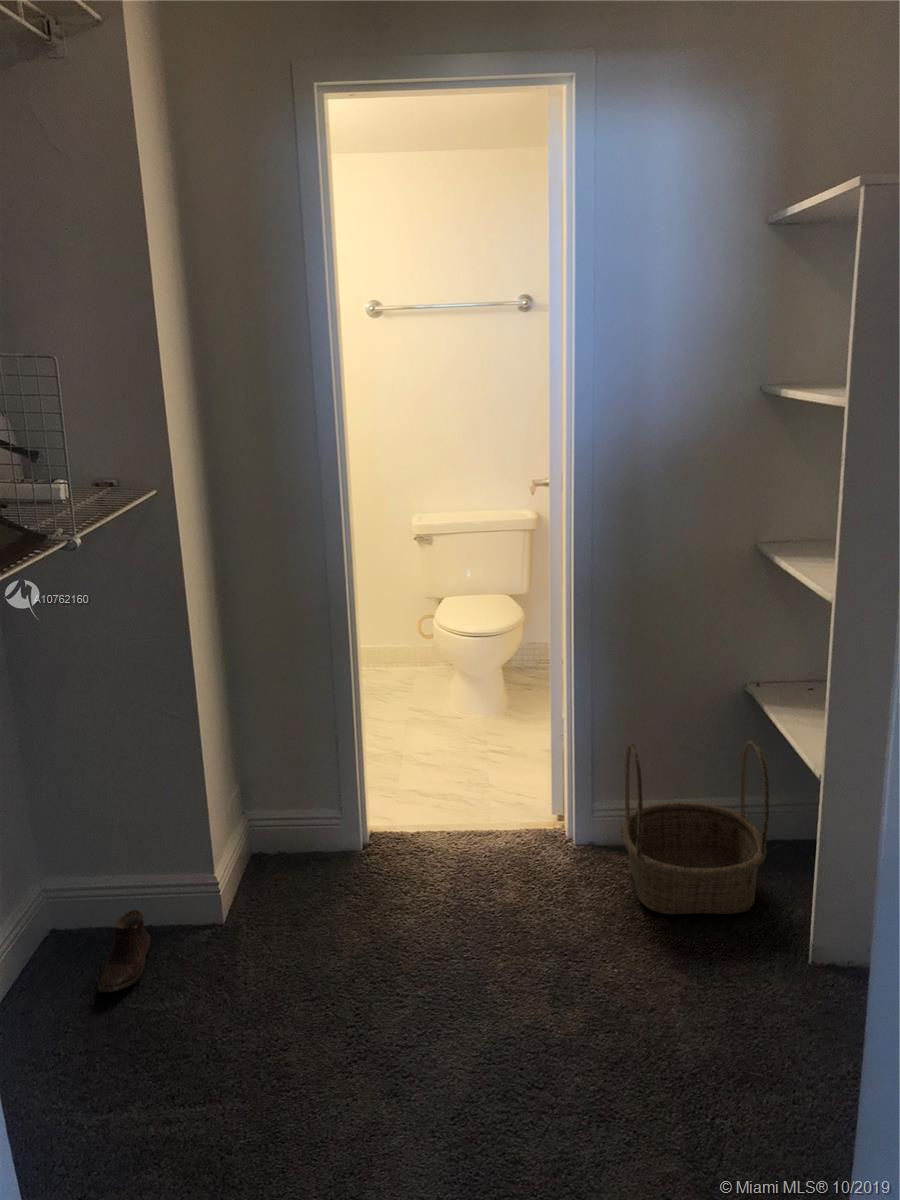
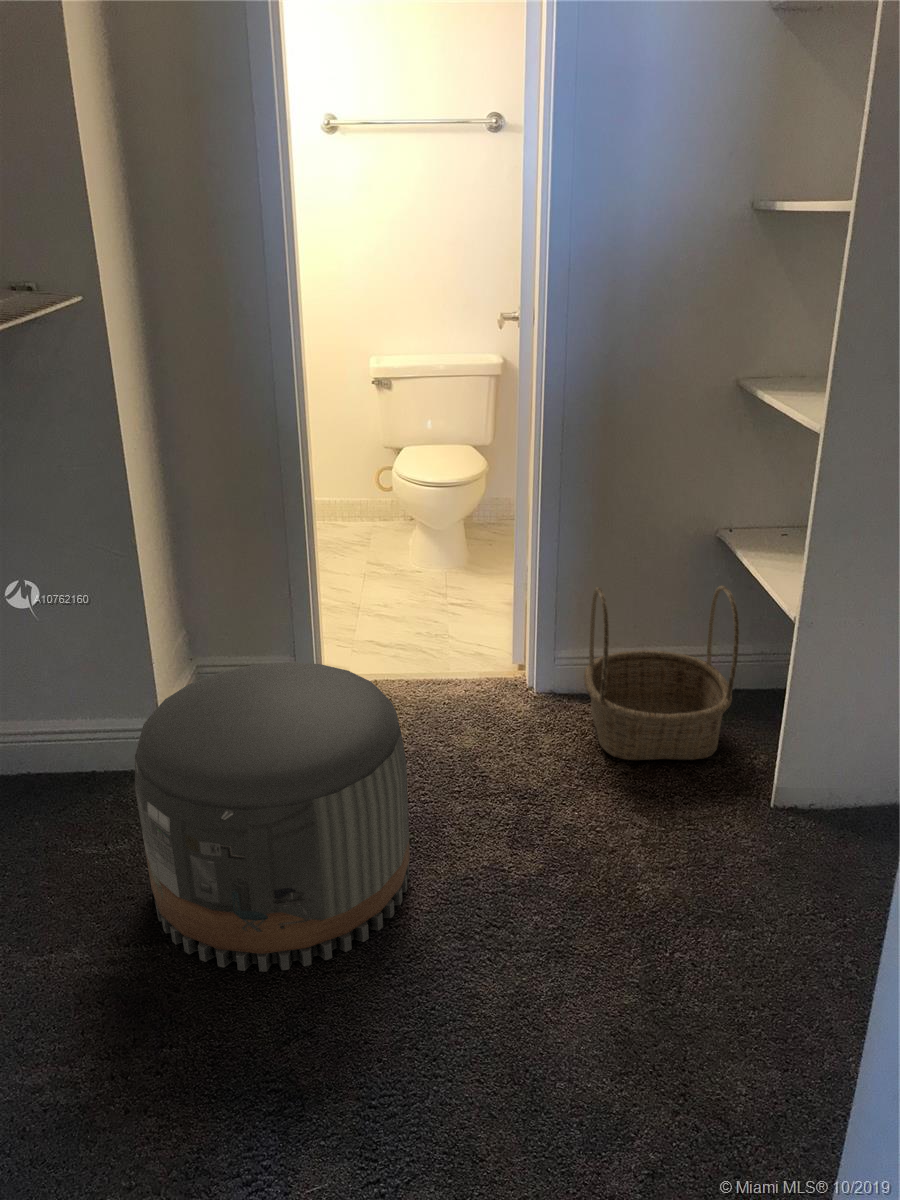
pouf: none [194,822,453,1134] -> present [135,662,410,971]
shoe: present [98,910,151,992] -> none [38,754,95,836]

